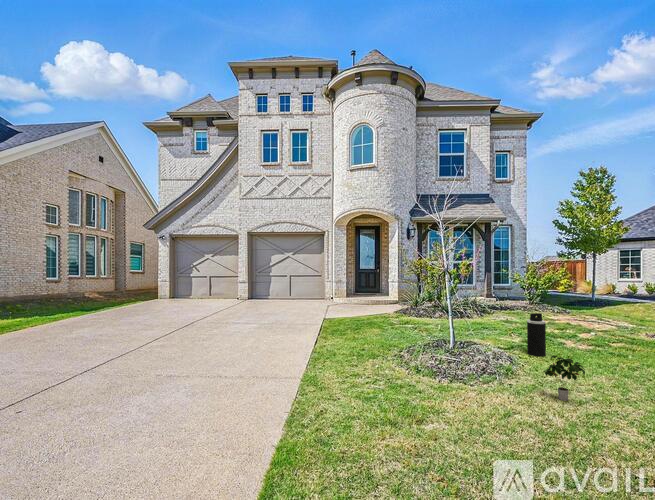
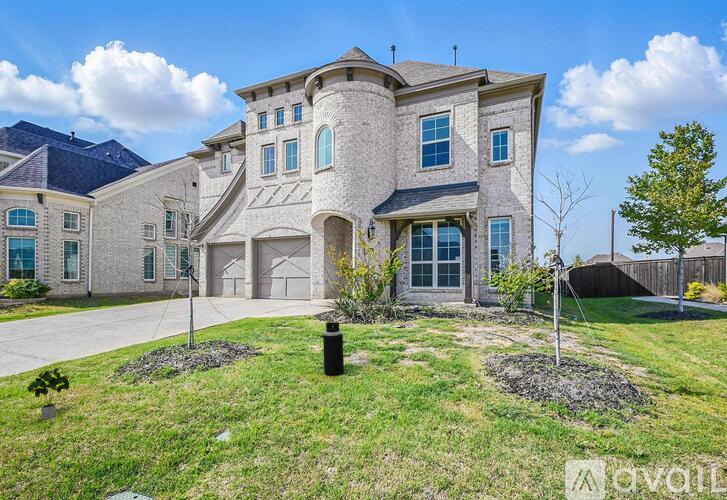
trash can: present [527,313,546,357] -> present [323,322,344,376]

